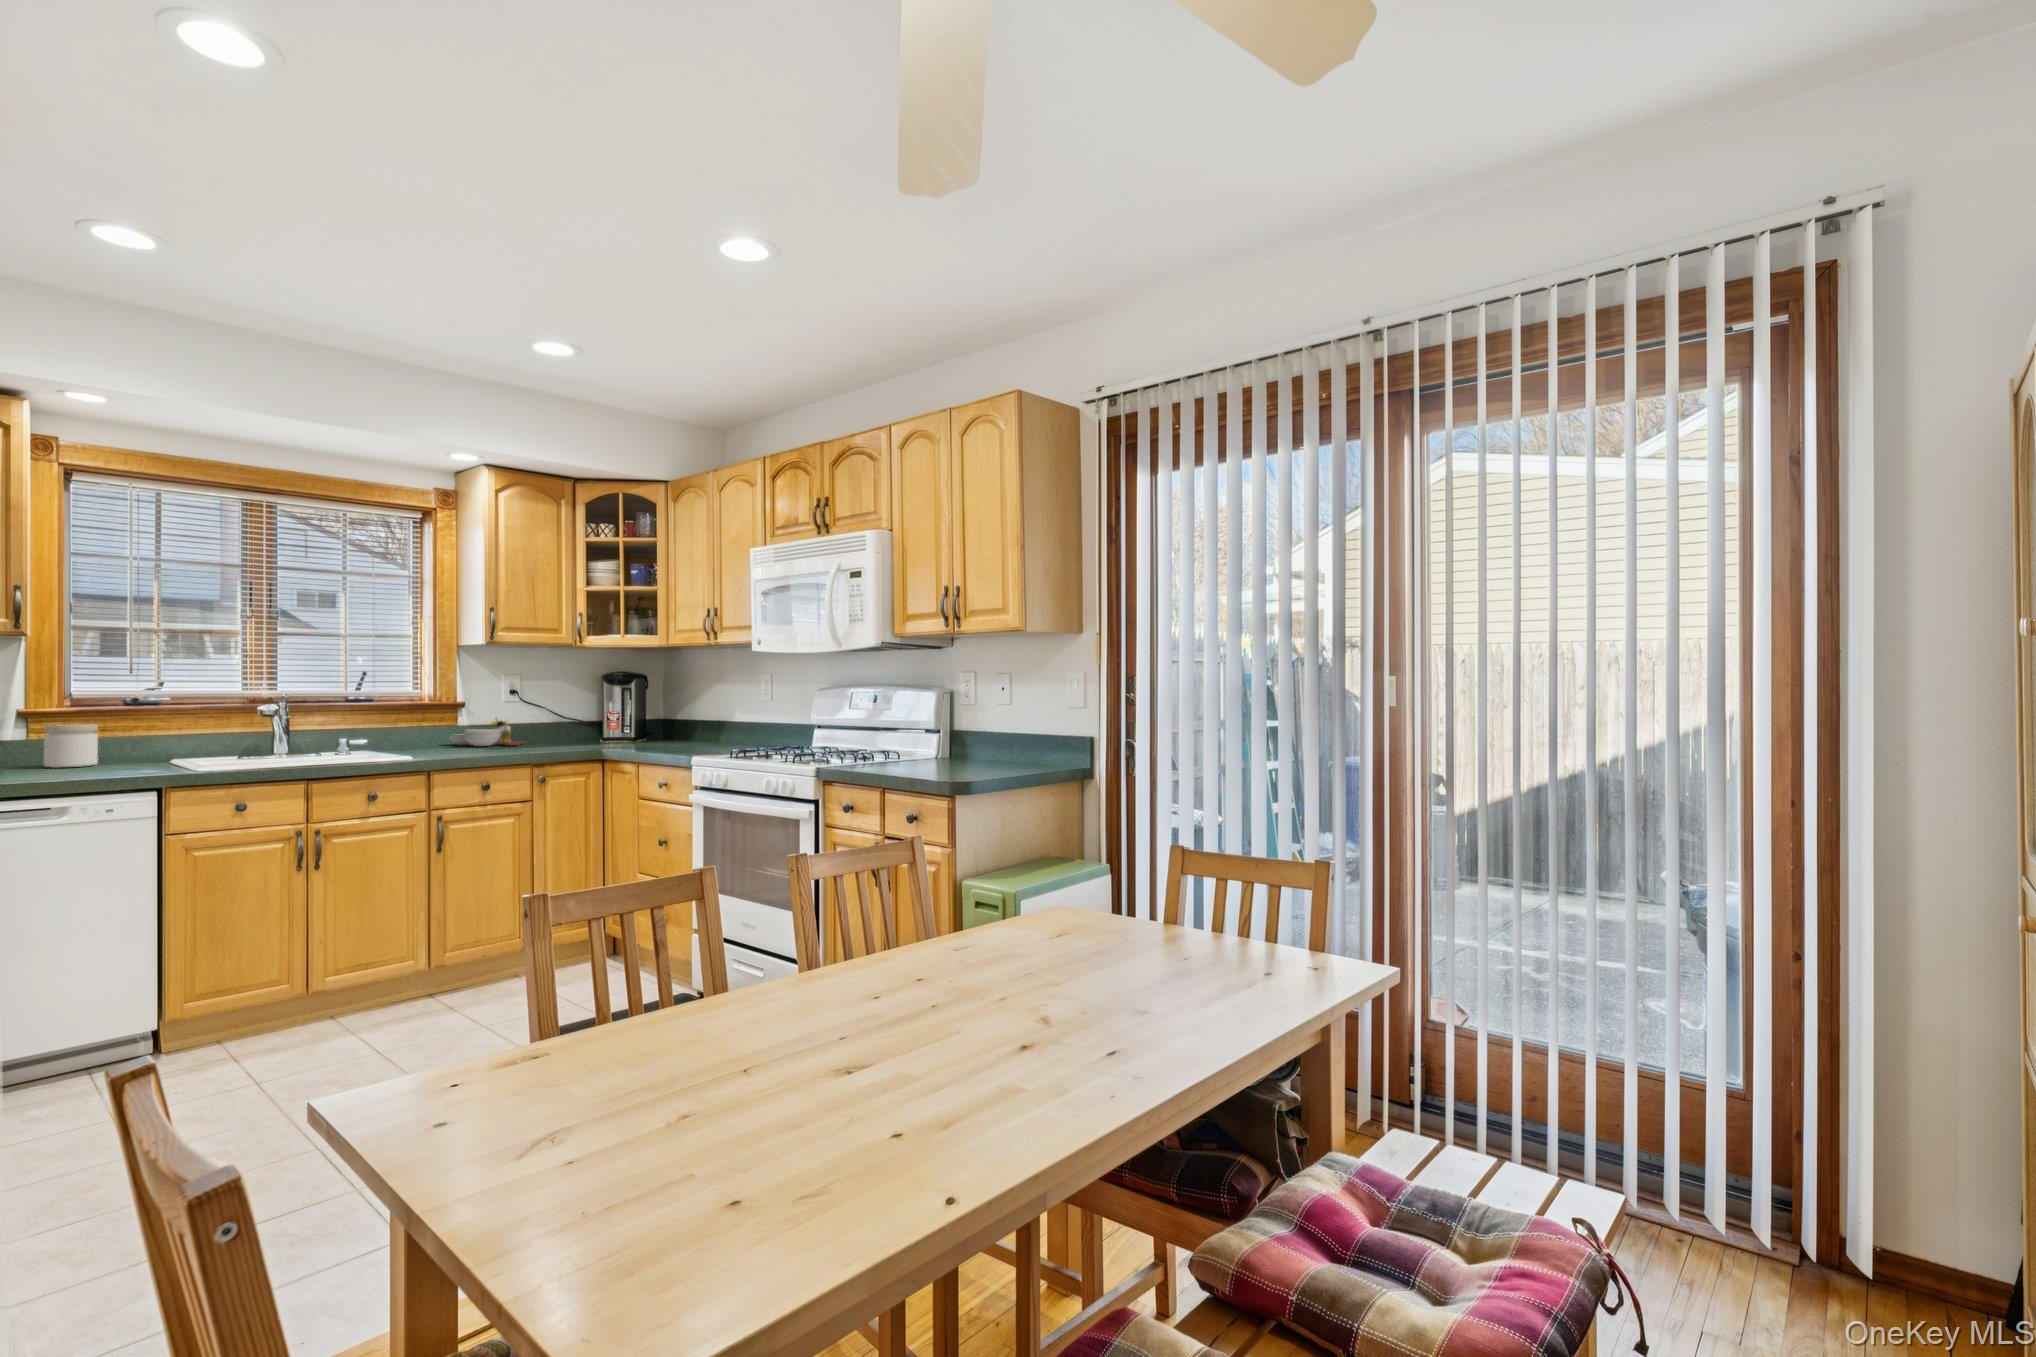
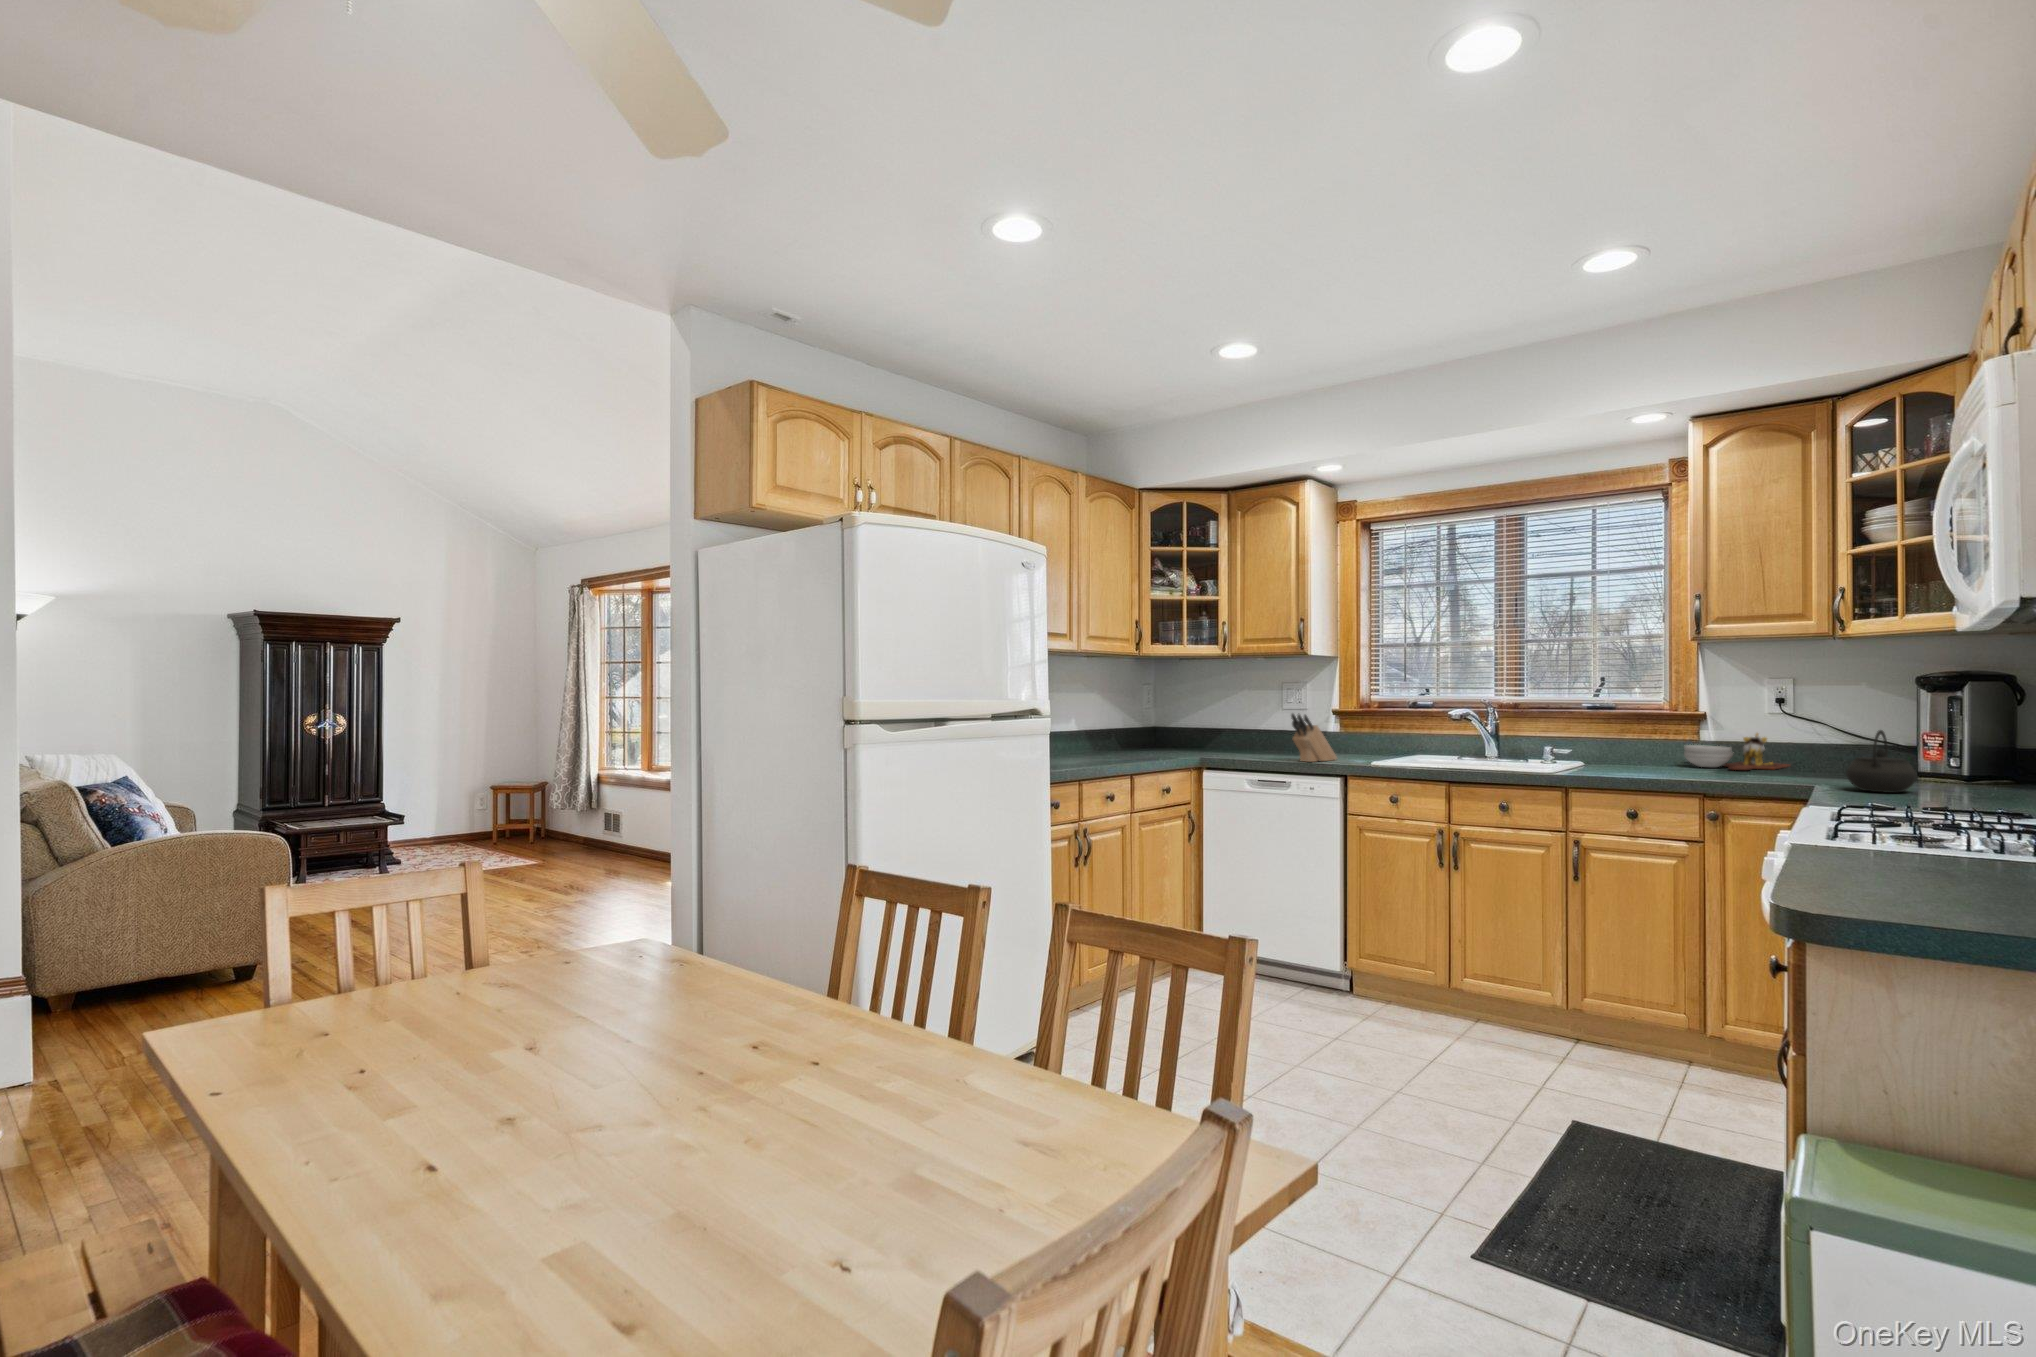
kettle: none [631,707,668,747] -> present [1846,730,1917,793]
knife block: none [98,715,132,778] -> present [1291,713,1337,762]
jar: present [44,724,98,768] -> none [1340,718,1372,752]

